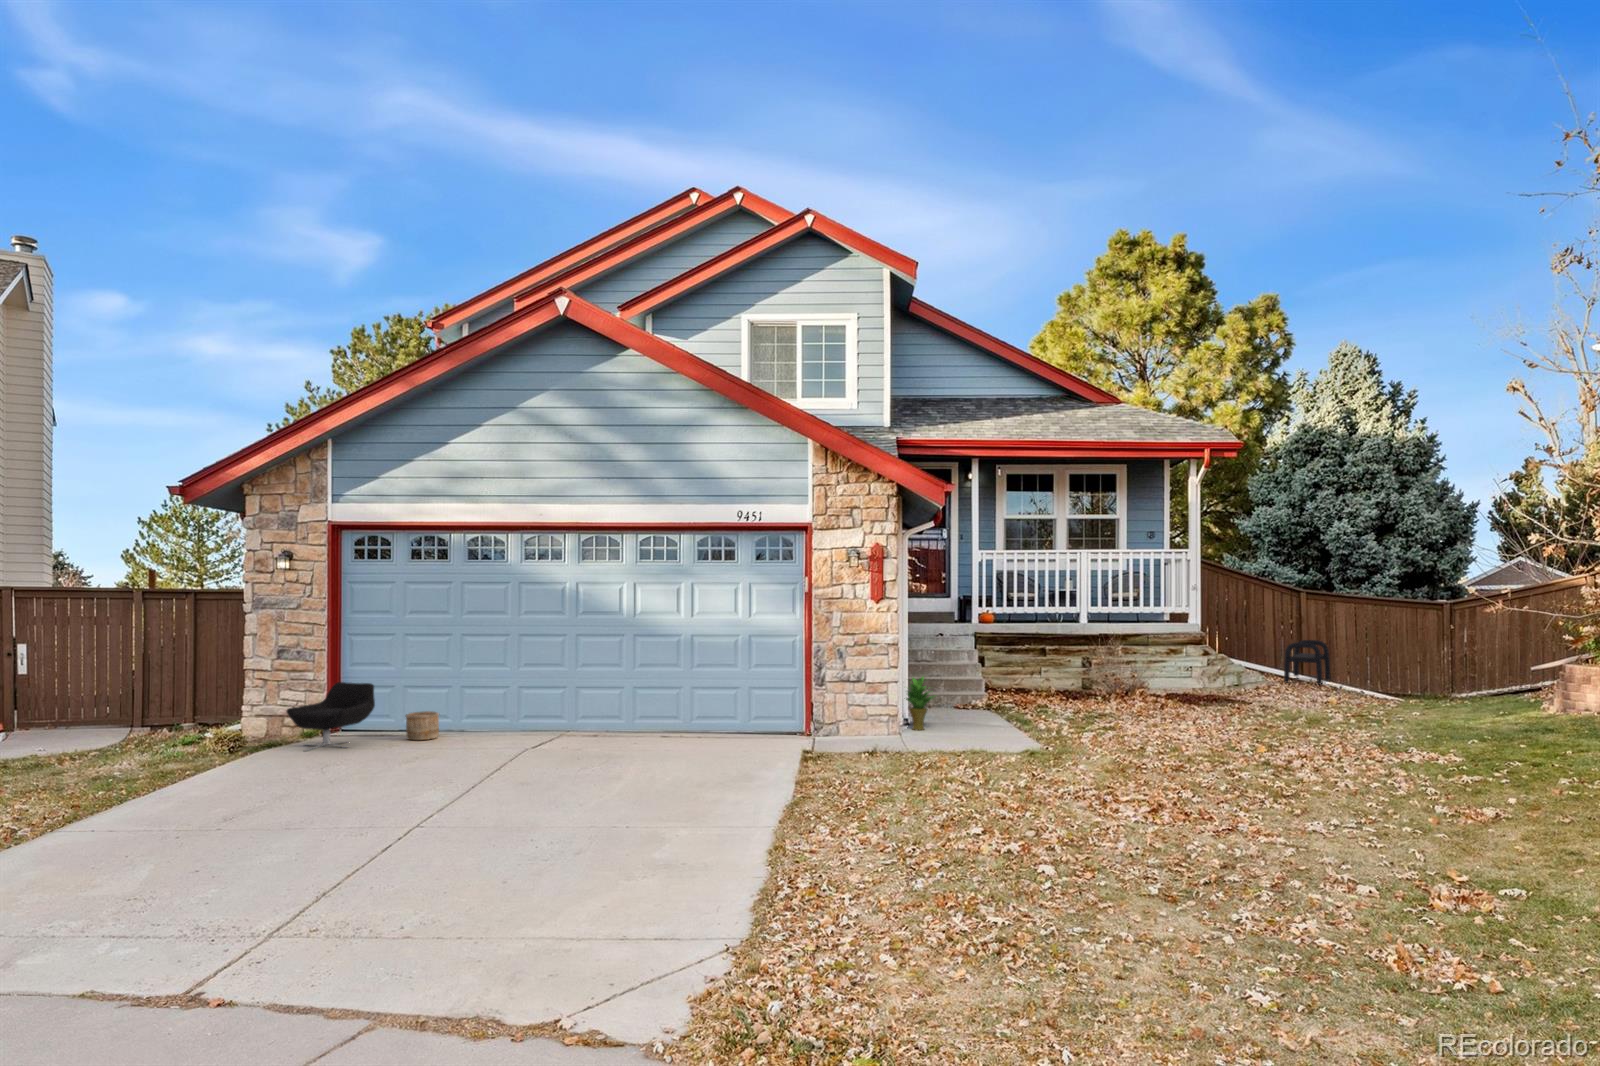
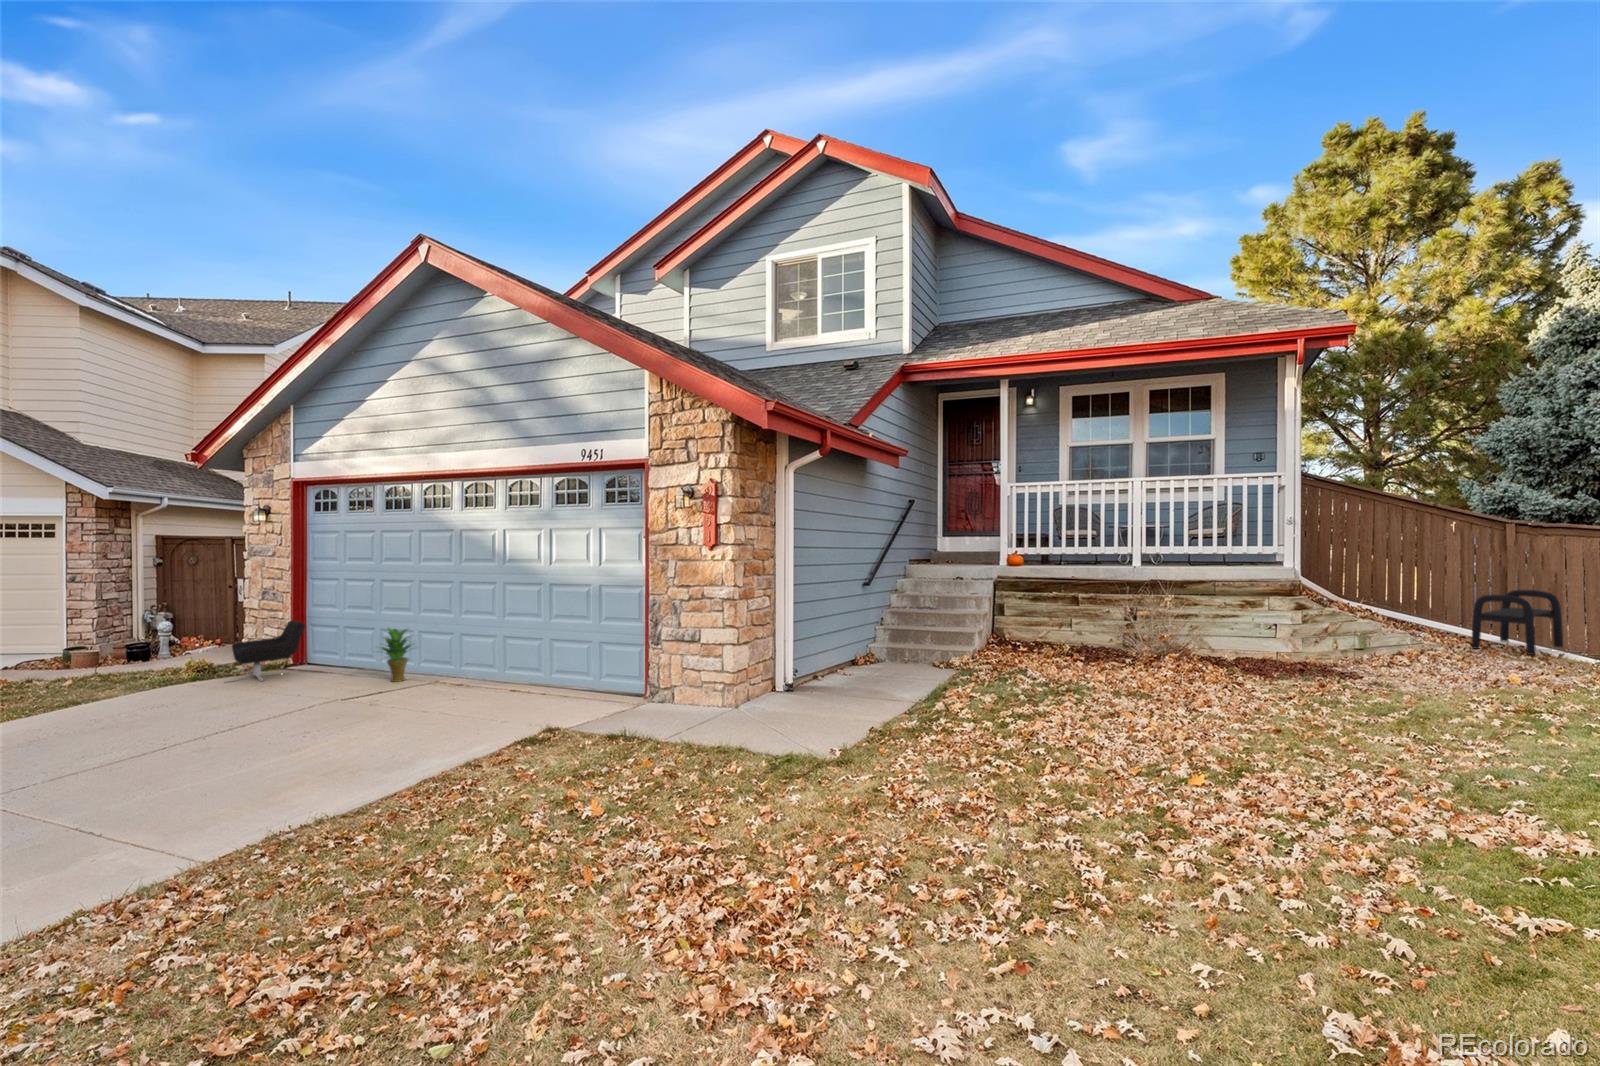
potted plant: present [906,677,933,730] -> present [382,628,414,682]
wooden bucket: present [406,711,439,740] -> none [327,649,361,676]

